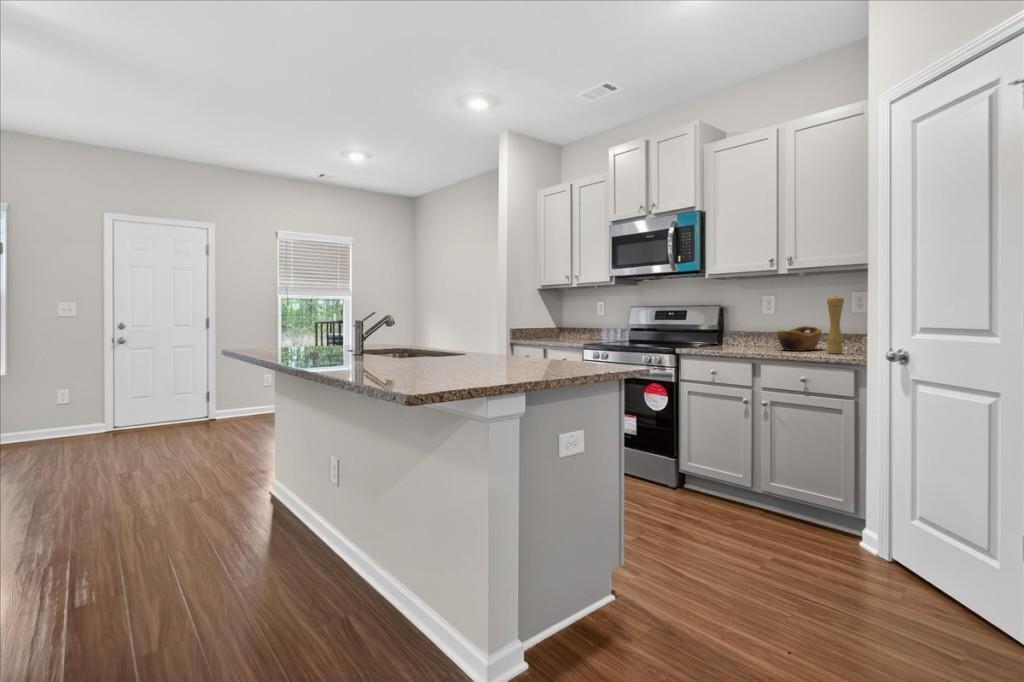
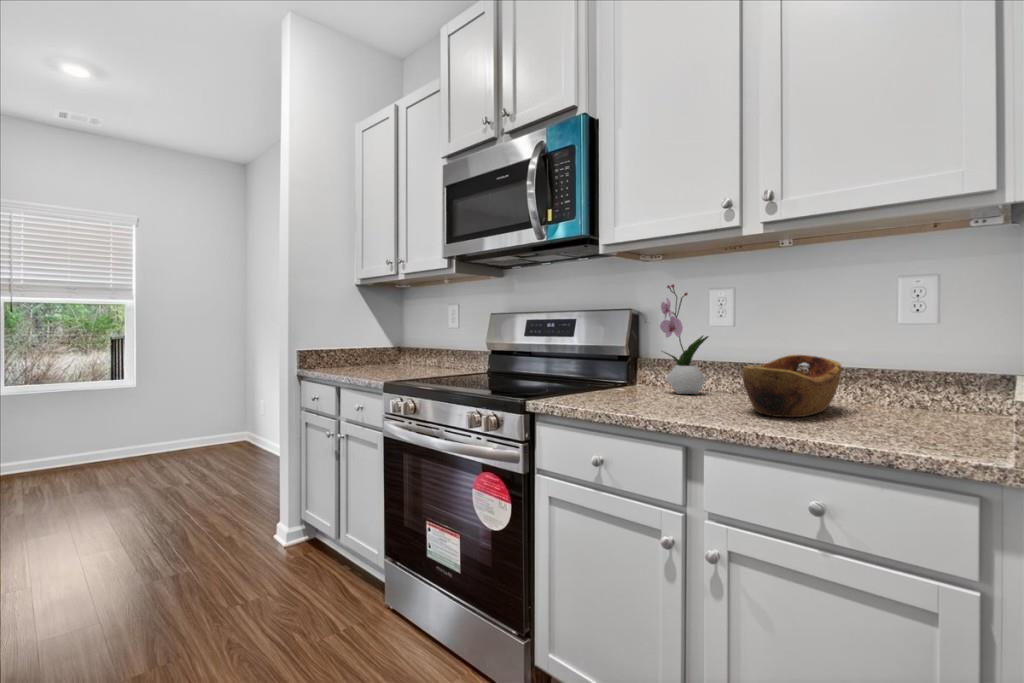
flower arrangement: none [738,293,763,347] -> present [660,284,708,394]
pepper mill: present [827,296,844,354] -> none [878,277,929,439]

